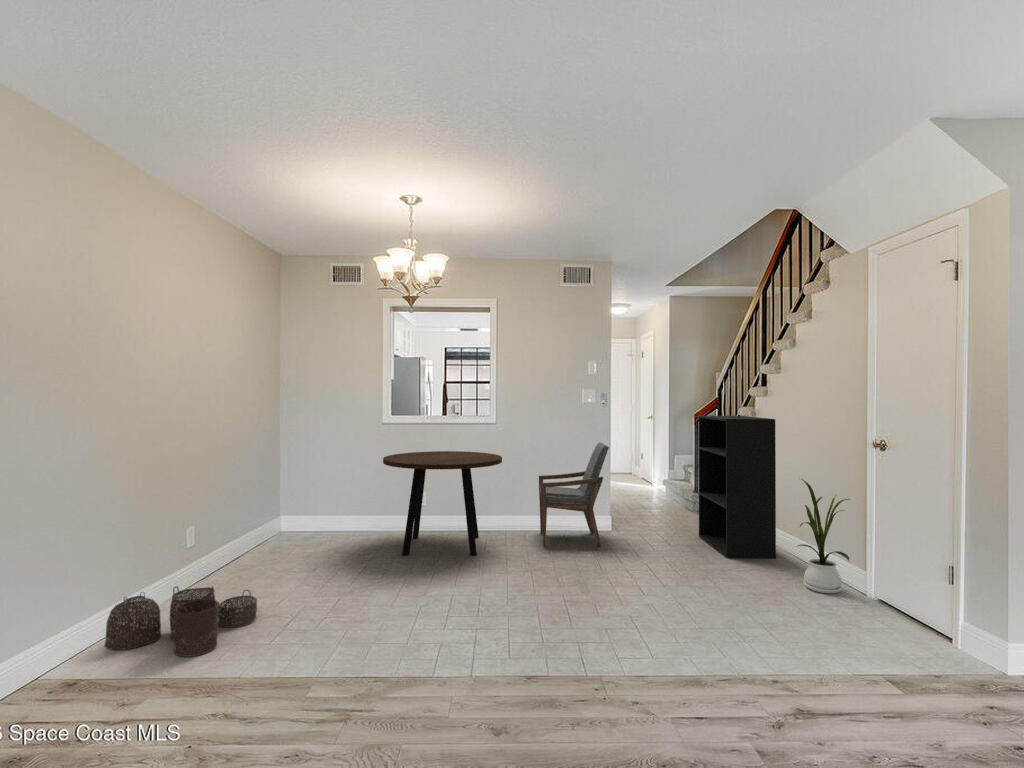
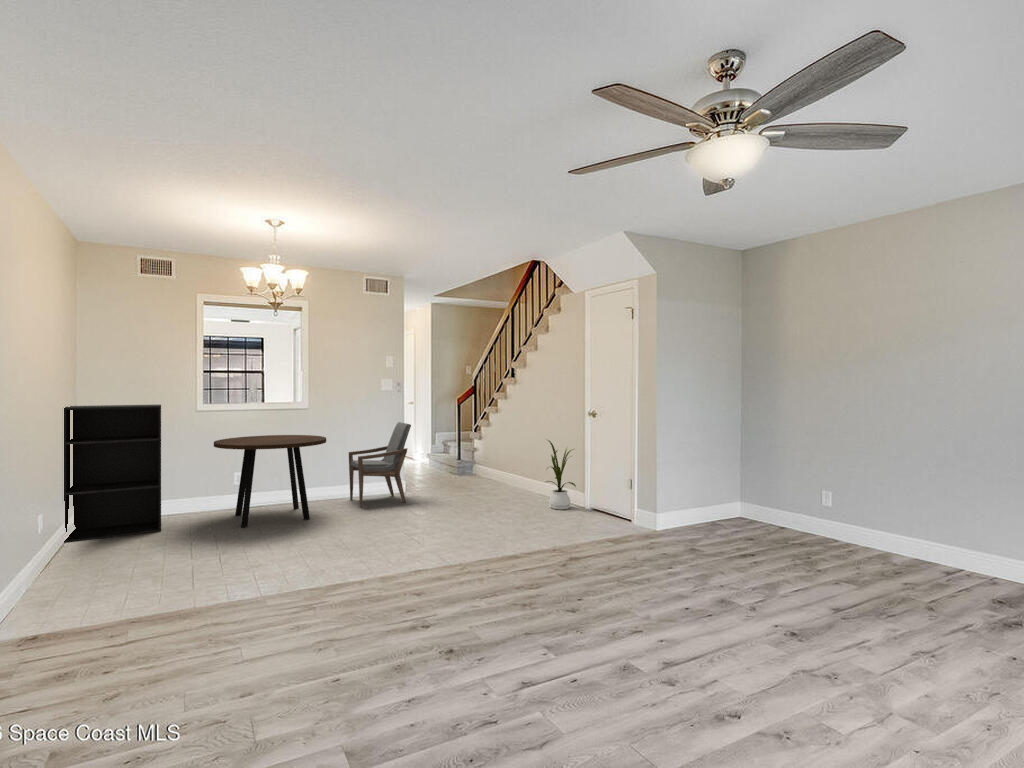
bookshelf: present [699,416,776,558] -> present [64,404,161,543]
woven basket: present [104,586,257,656] -> none [15,555,156,622]

